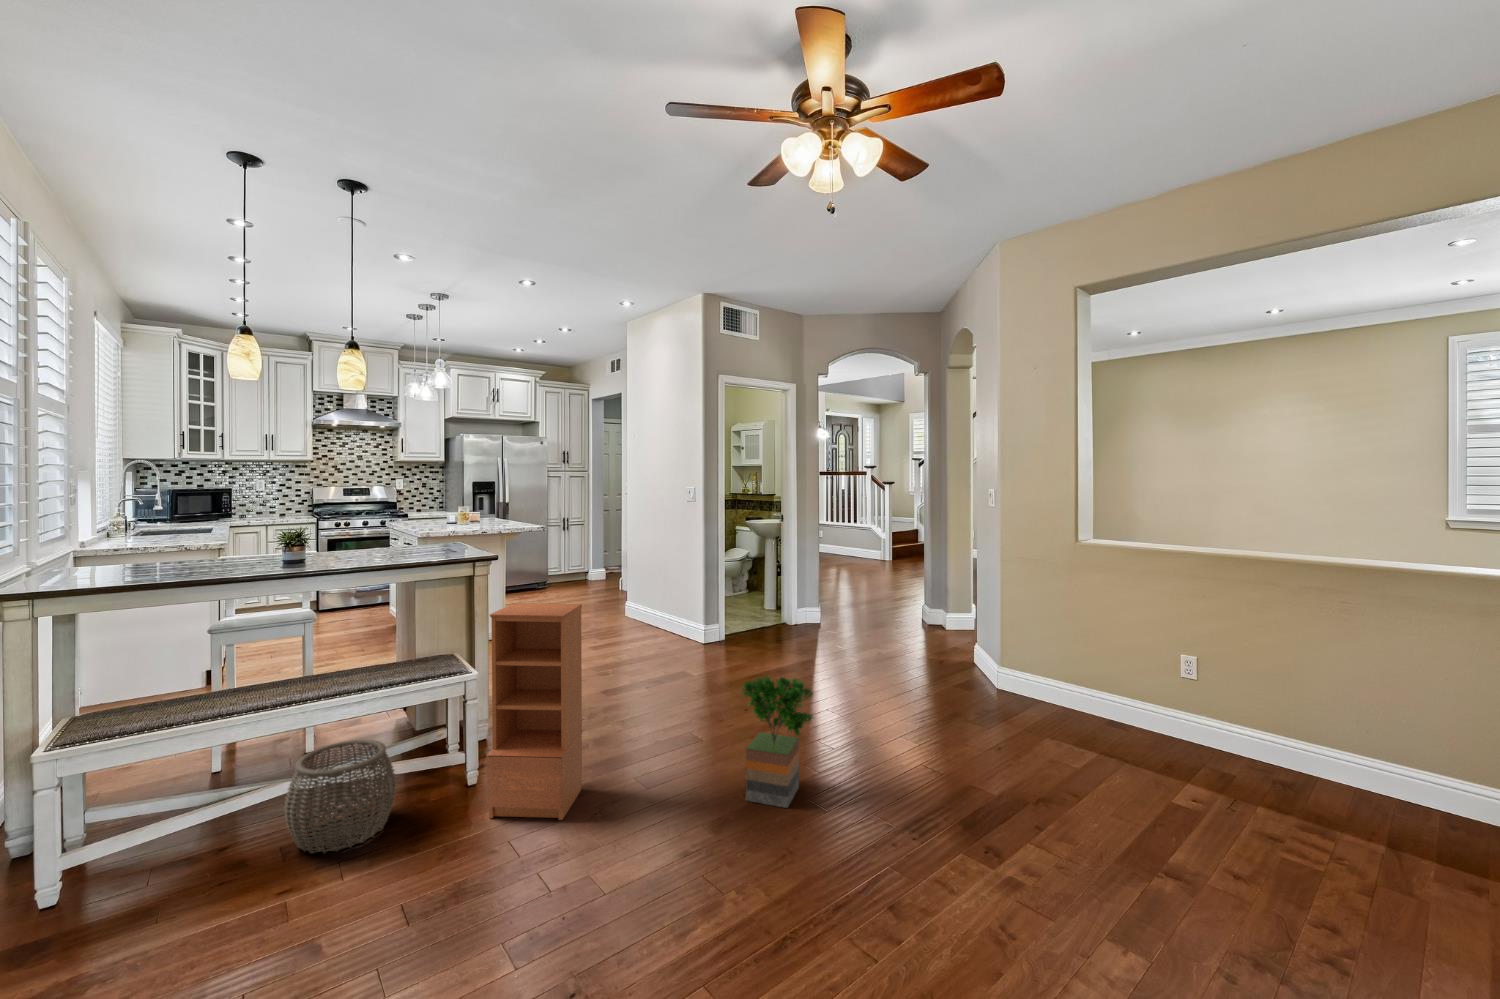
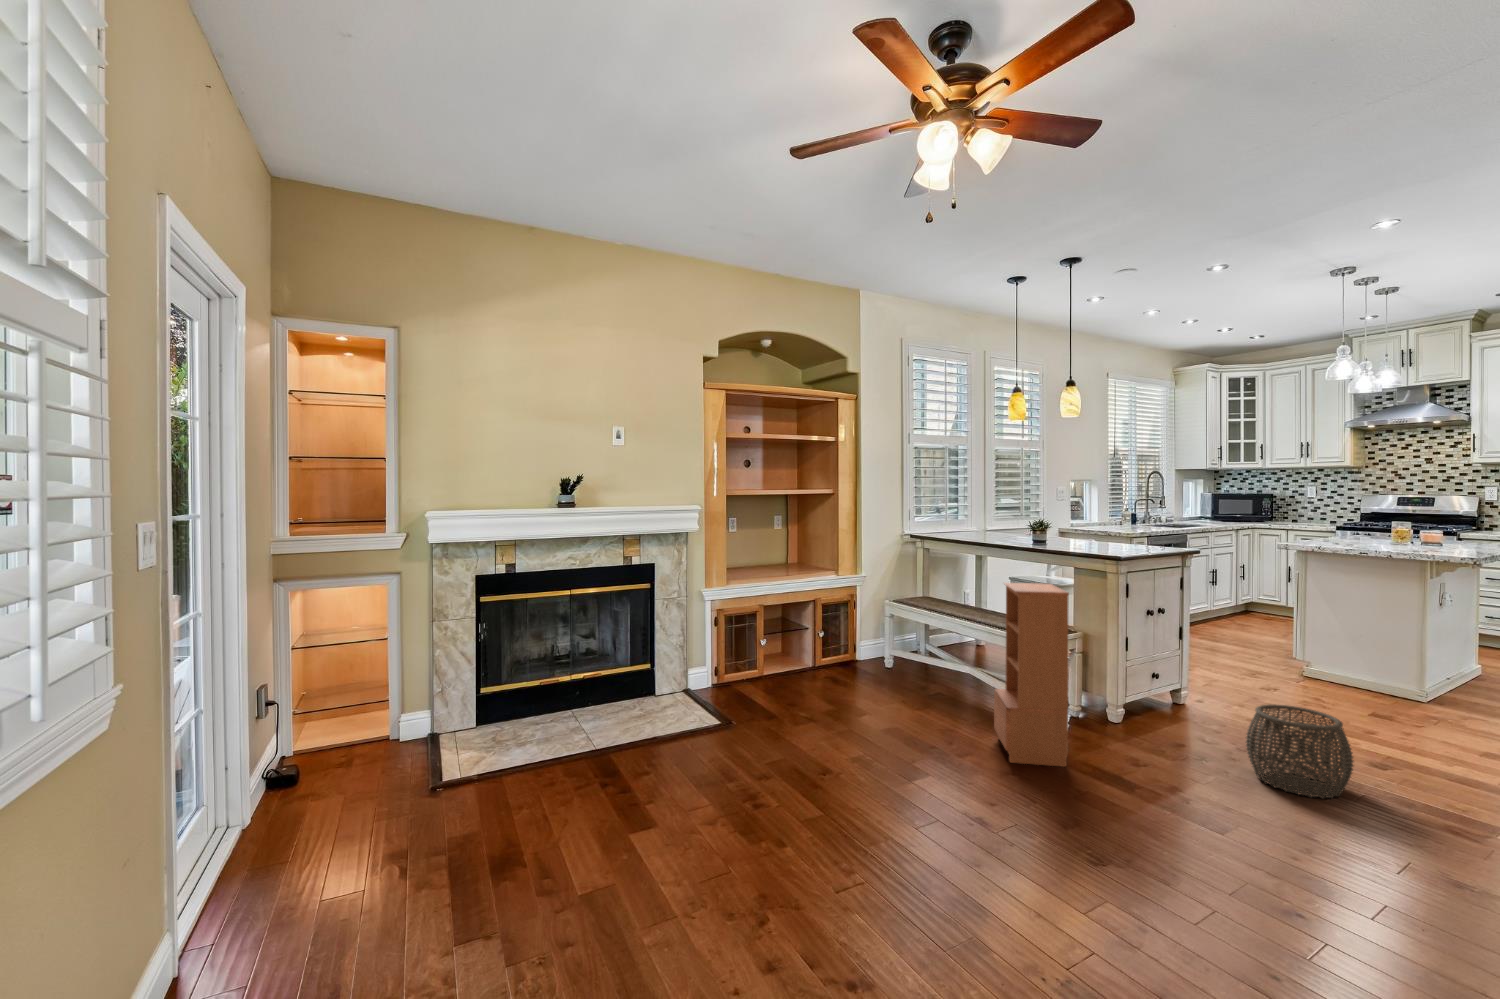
potted tree: present [741,676,813,808] -> none [1079,715,1211,893]
woven basket: present [285,740,396,853] -> present [1246,704,1354,798]

